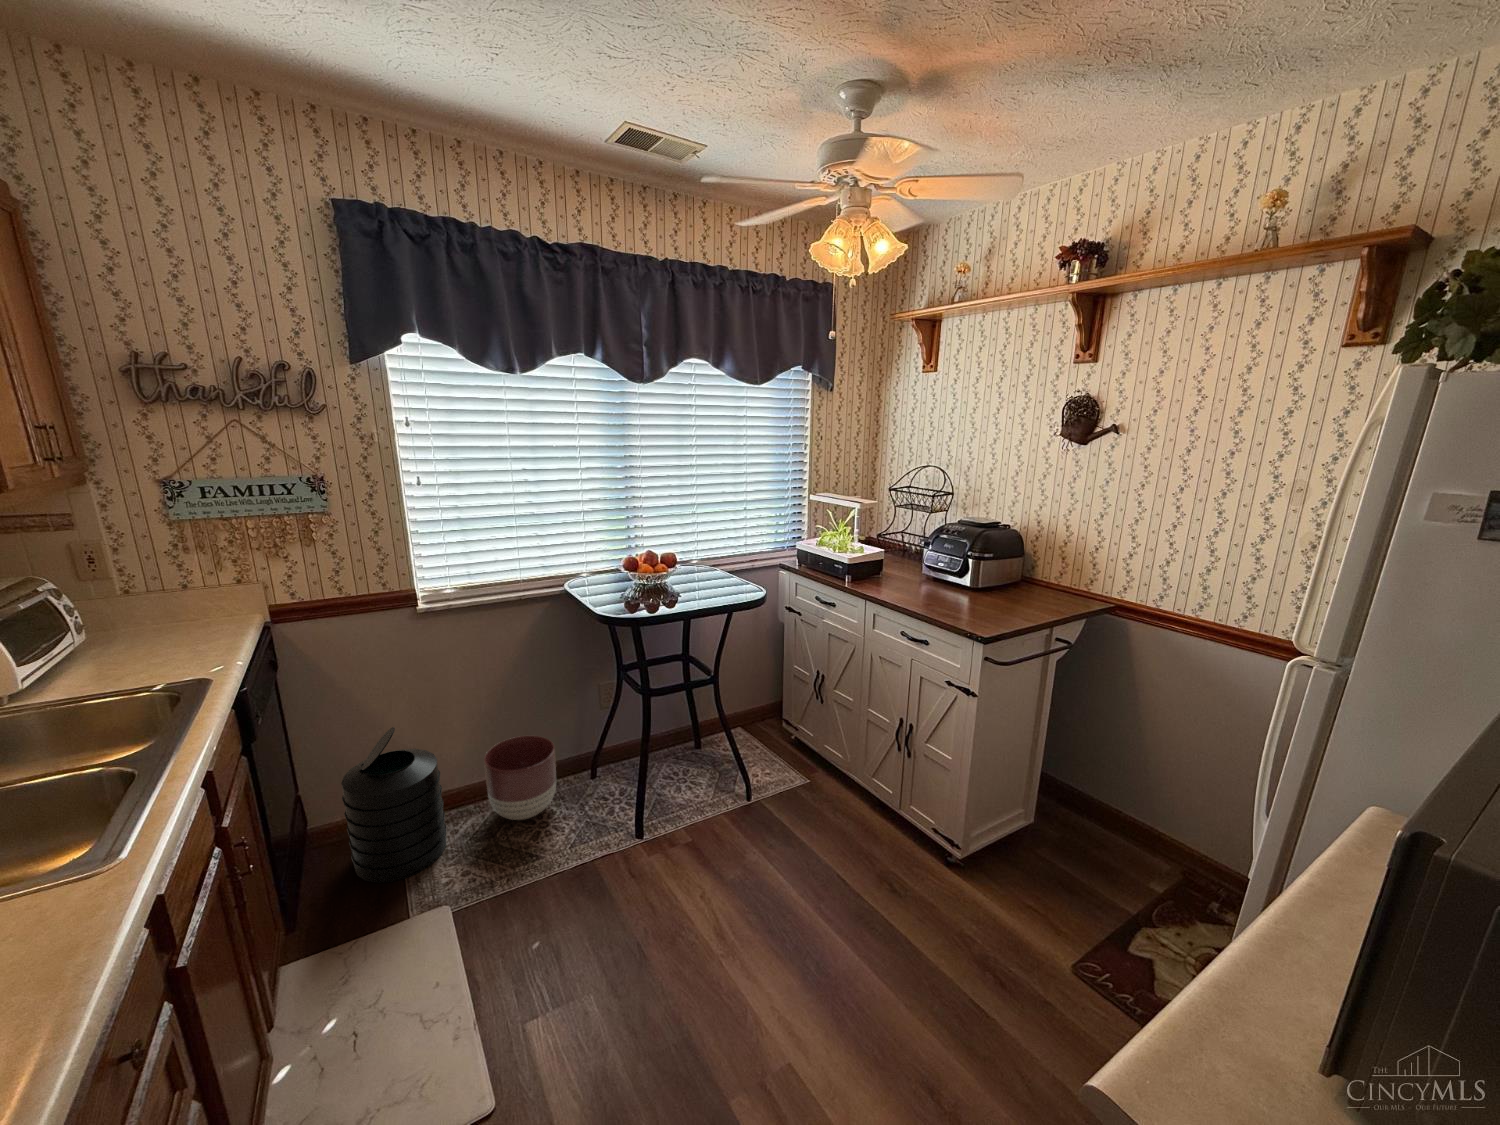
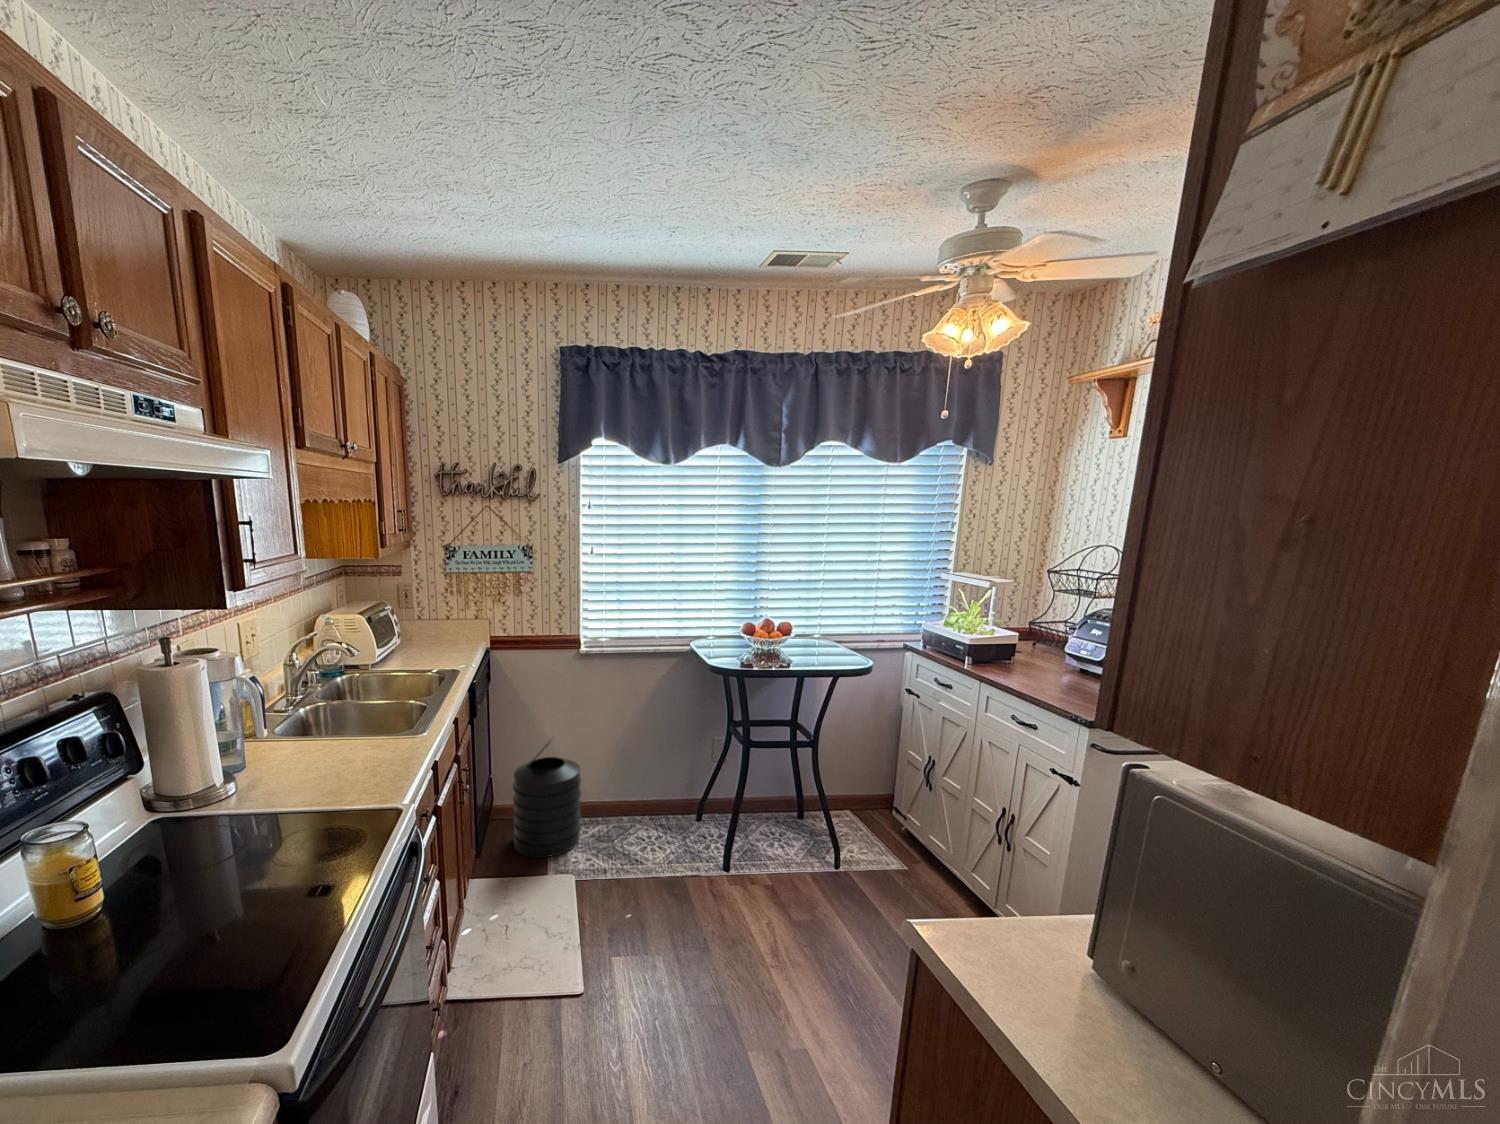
planter: present [484,736,556,820] -> none [615,767,671,837]

